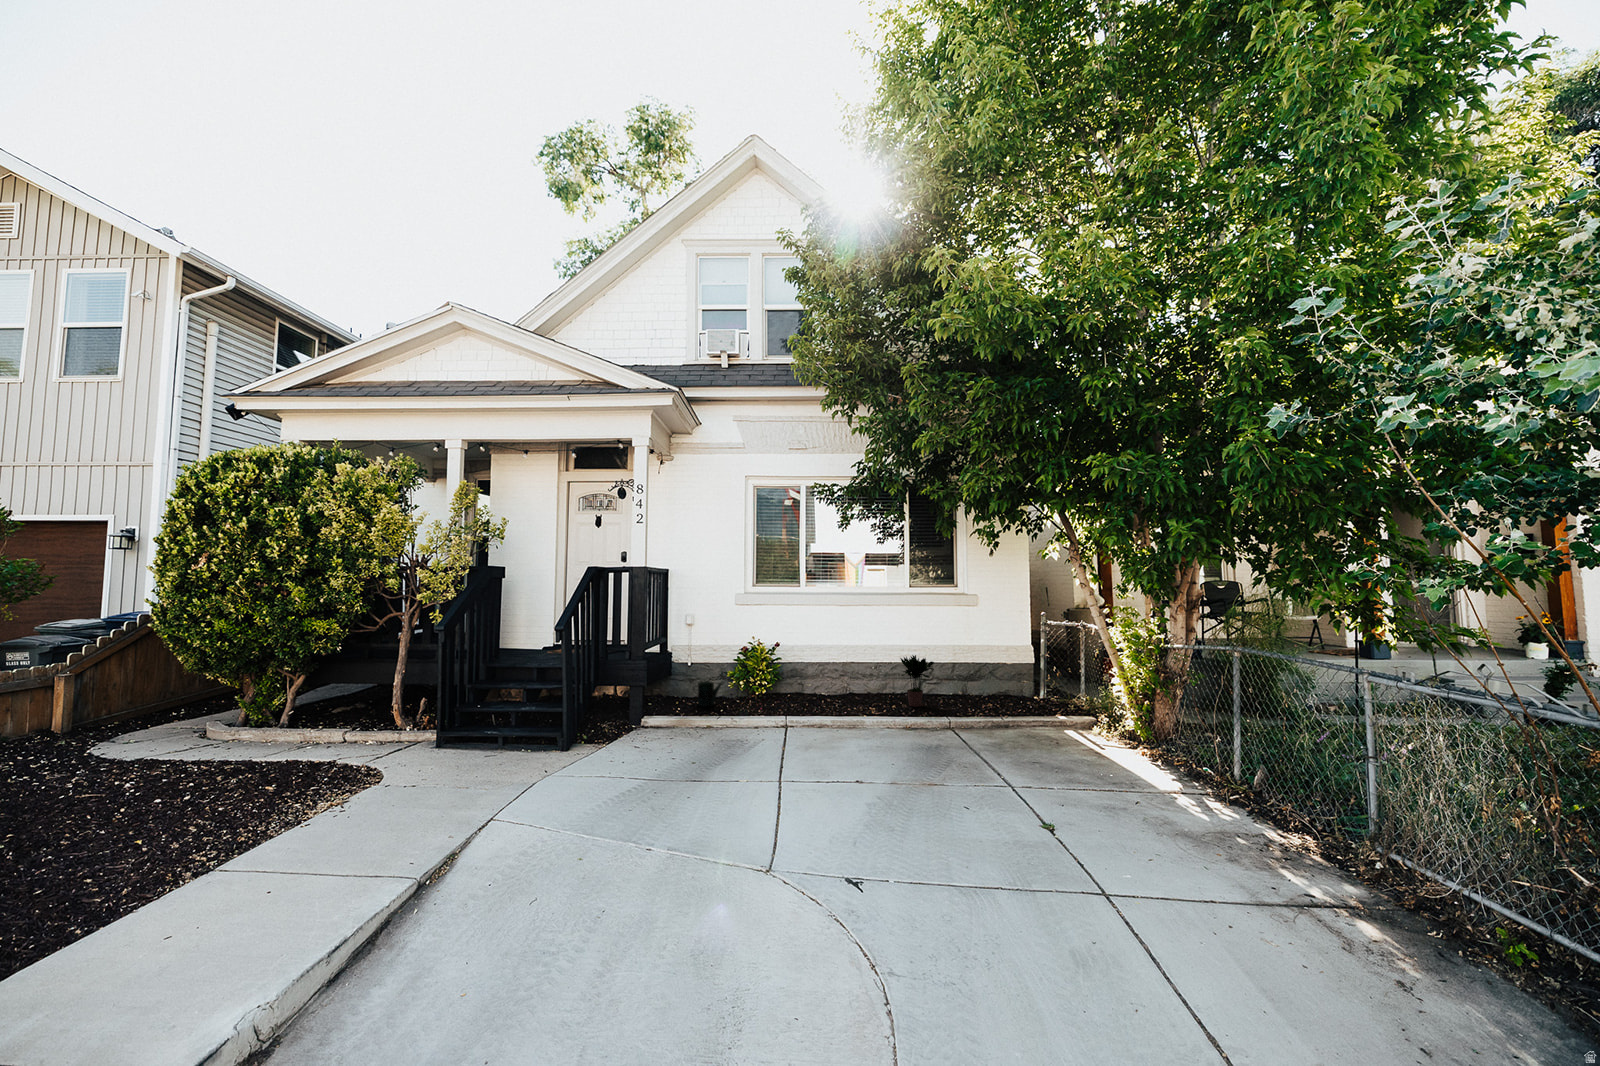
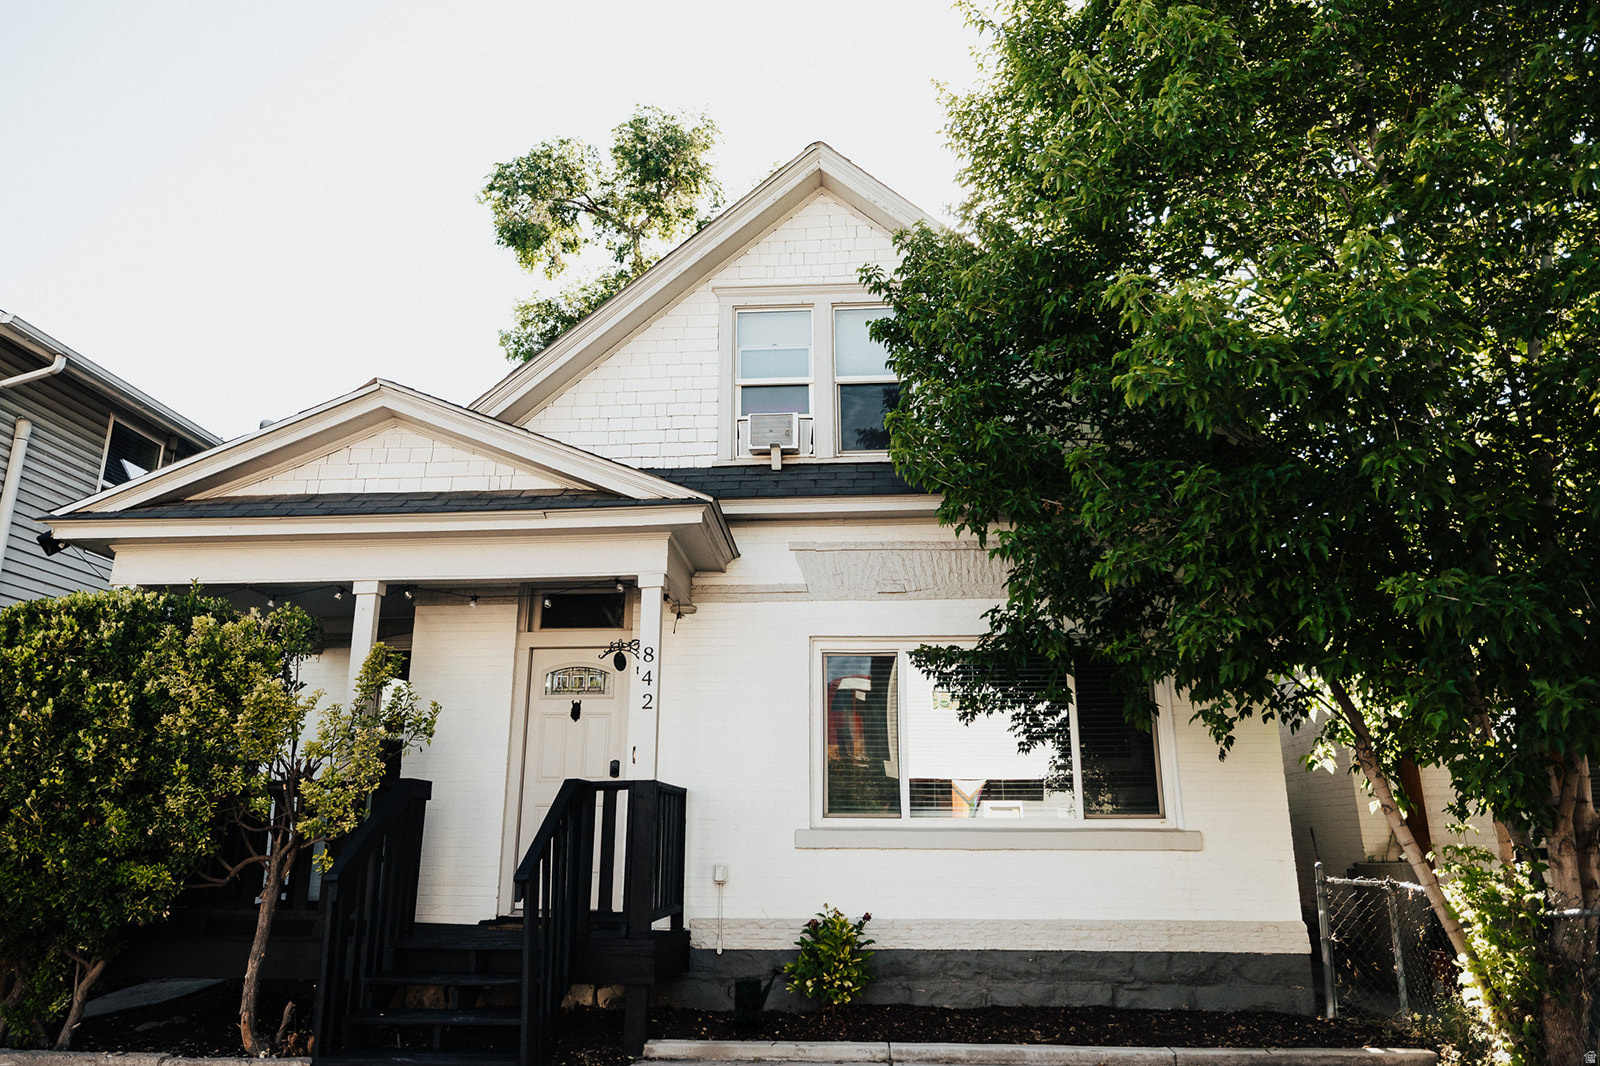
potted plant: present [900,655,934,707] -> none [1075,928,1144,1026]

